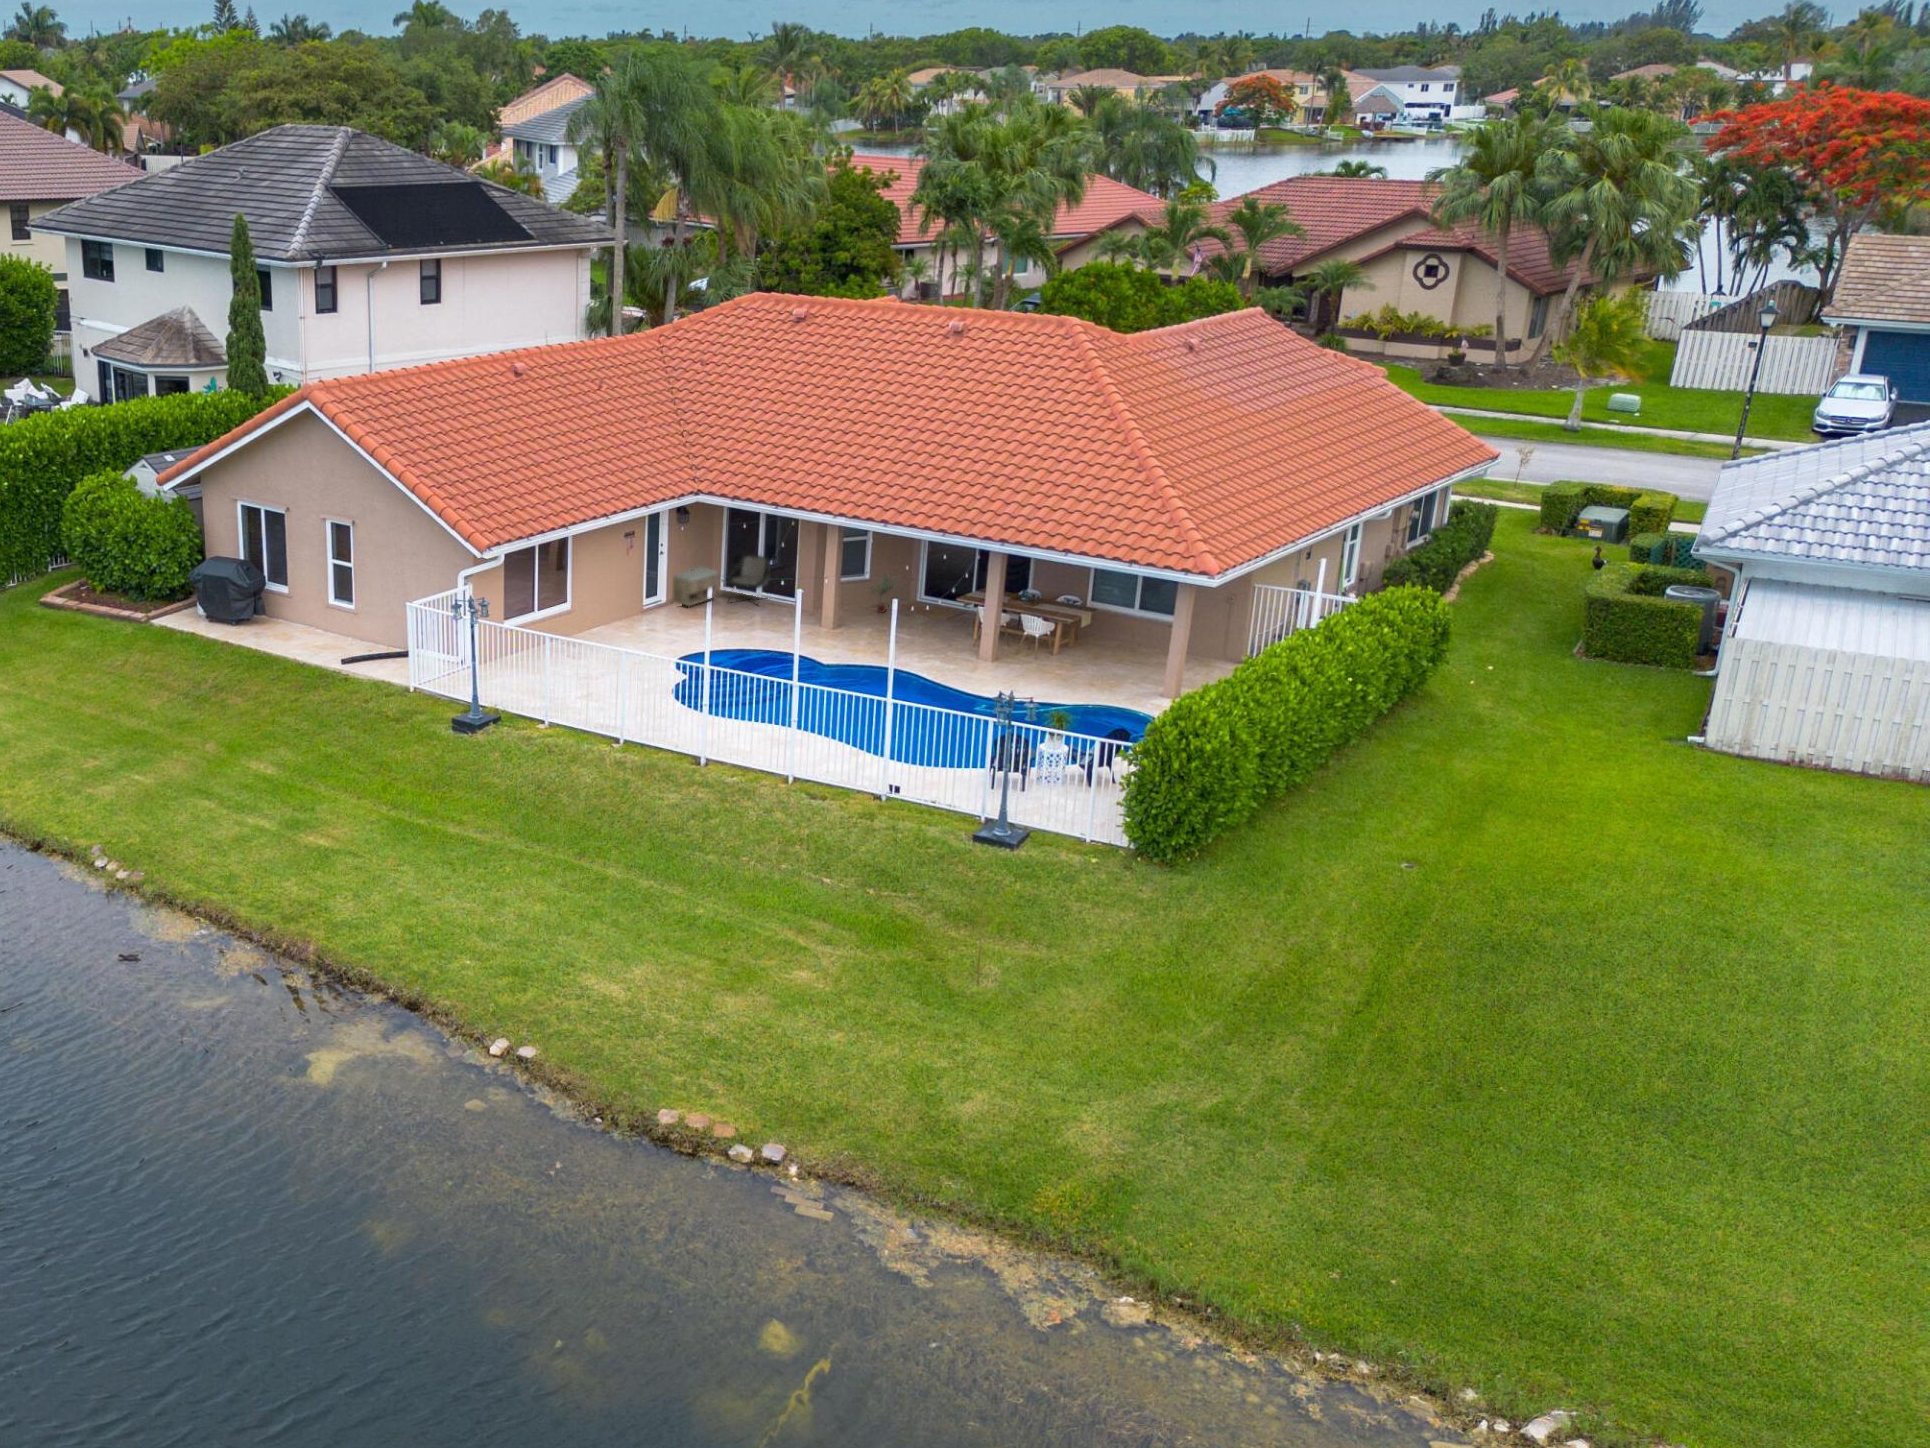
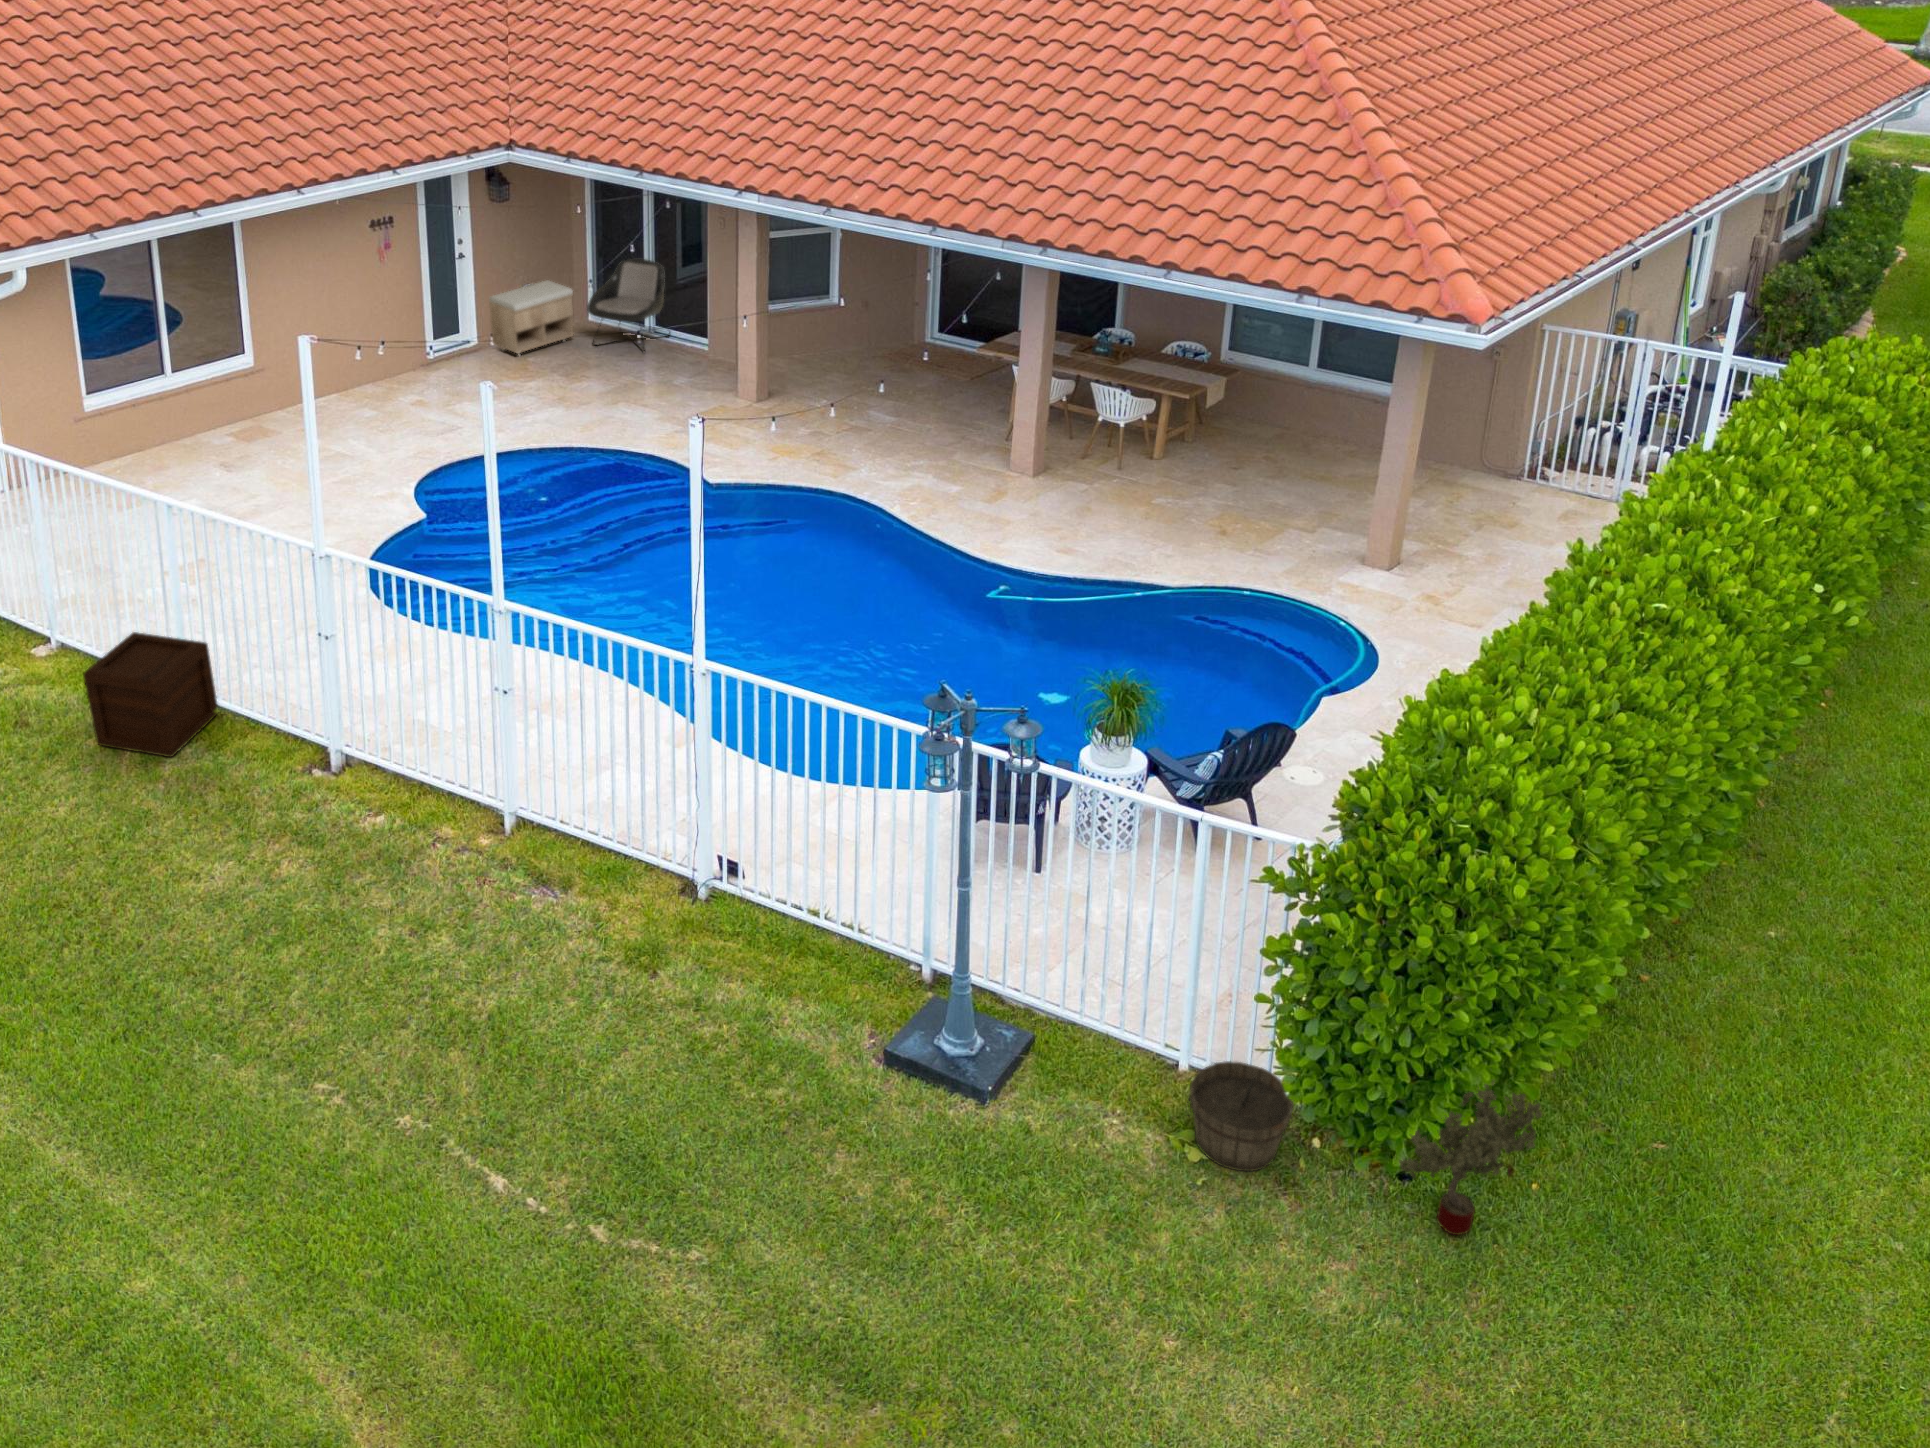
potted tree: present [870,574,899,613] -> present [1399,1081,1542,1235]
wooden crate: none [591,709,639,761] -> present [83,632,218,757]
wooden bucket: none [1093,834,1133,869] -> present [1188,1061,1294,1171]

